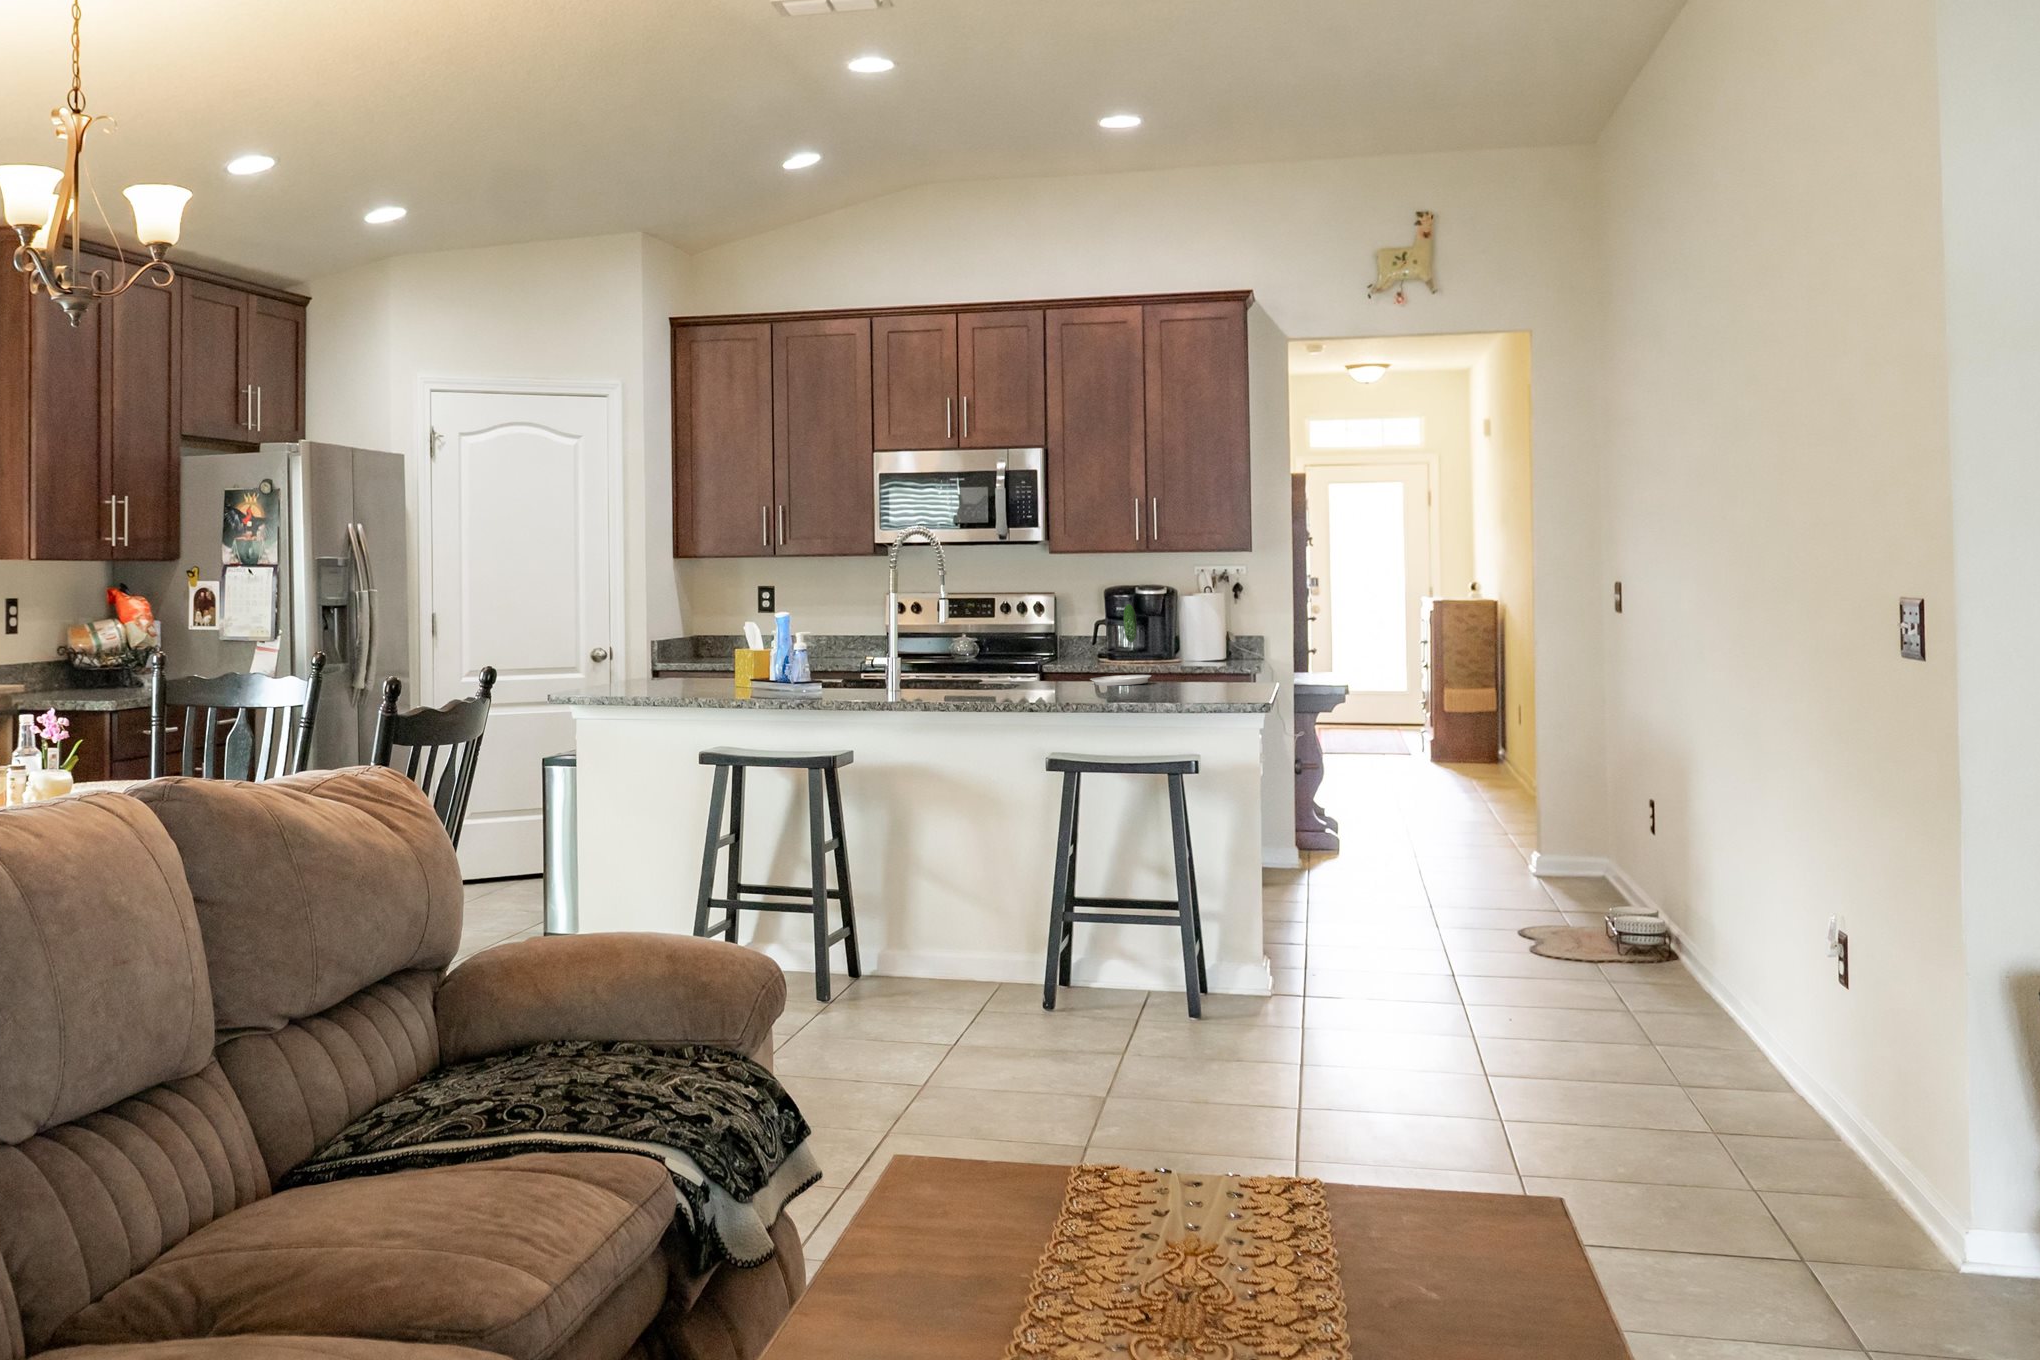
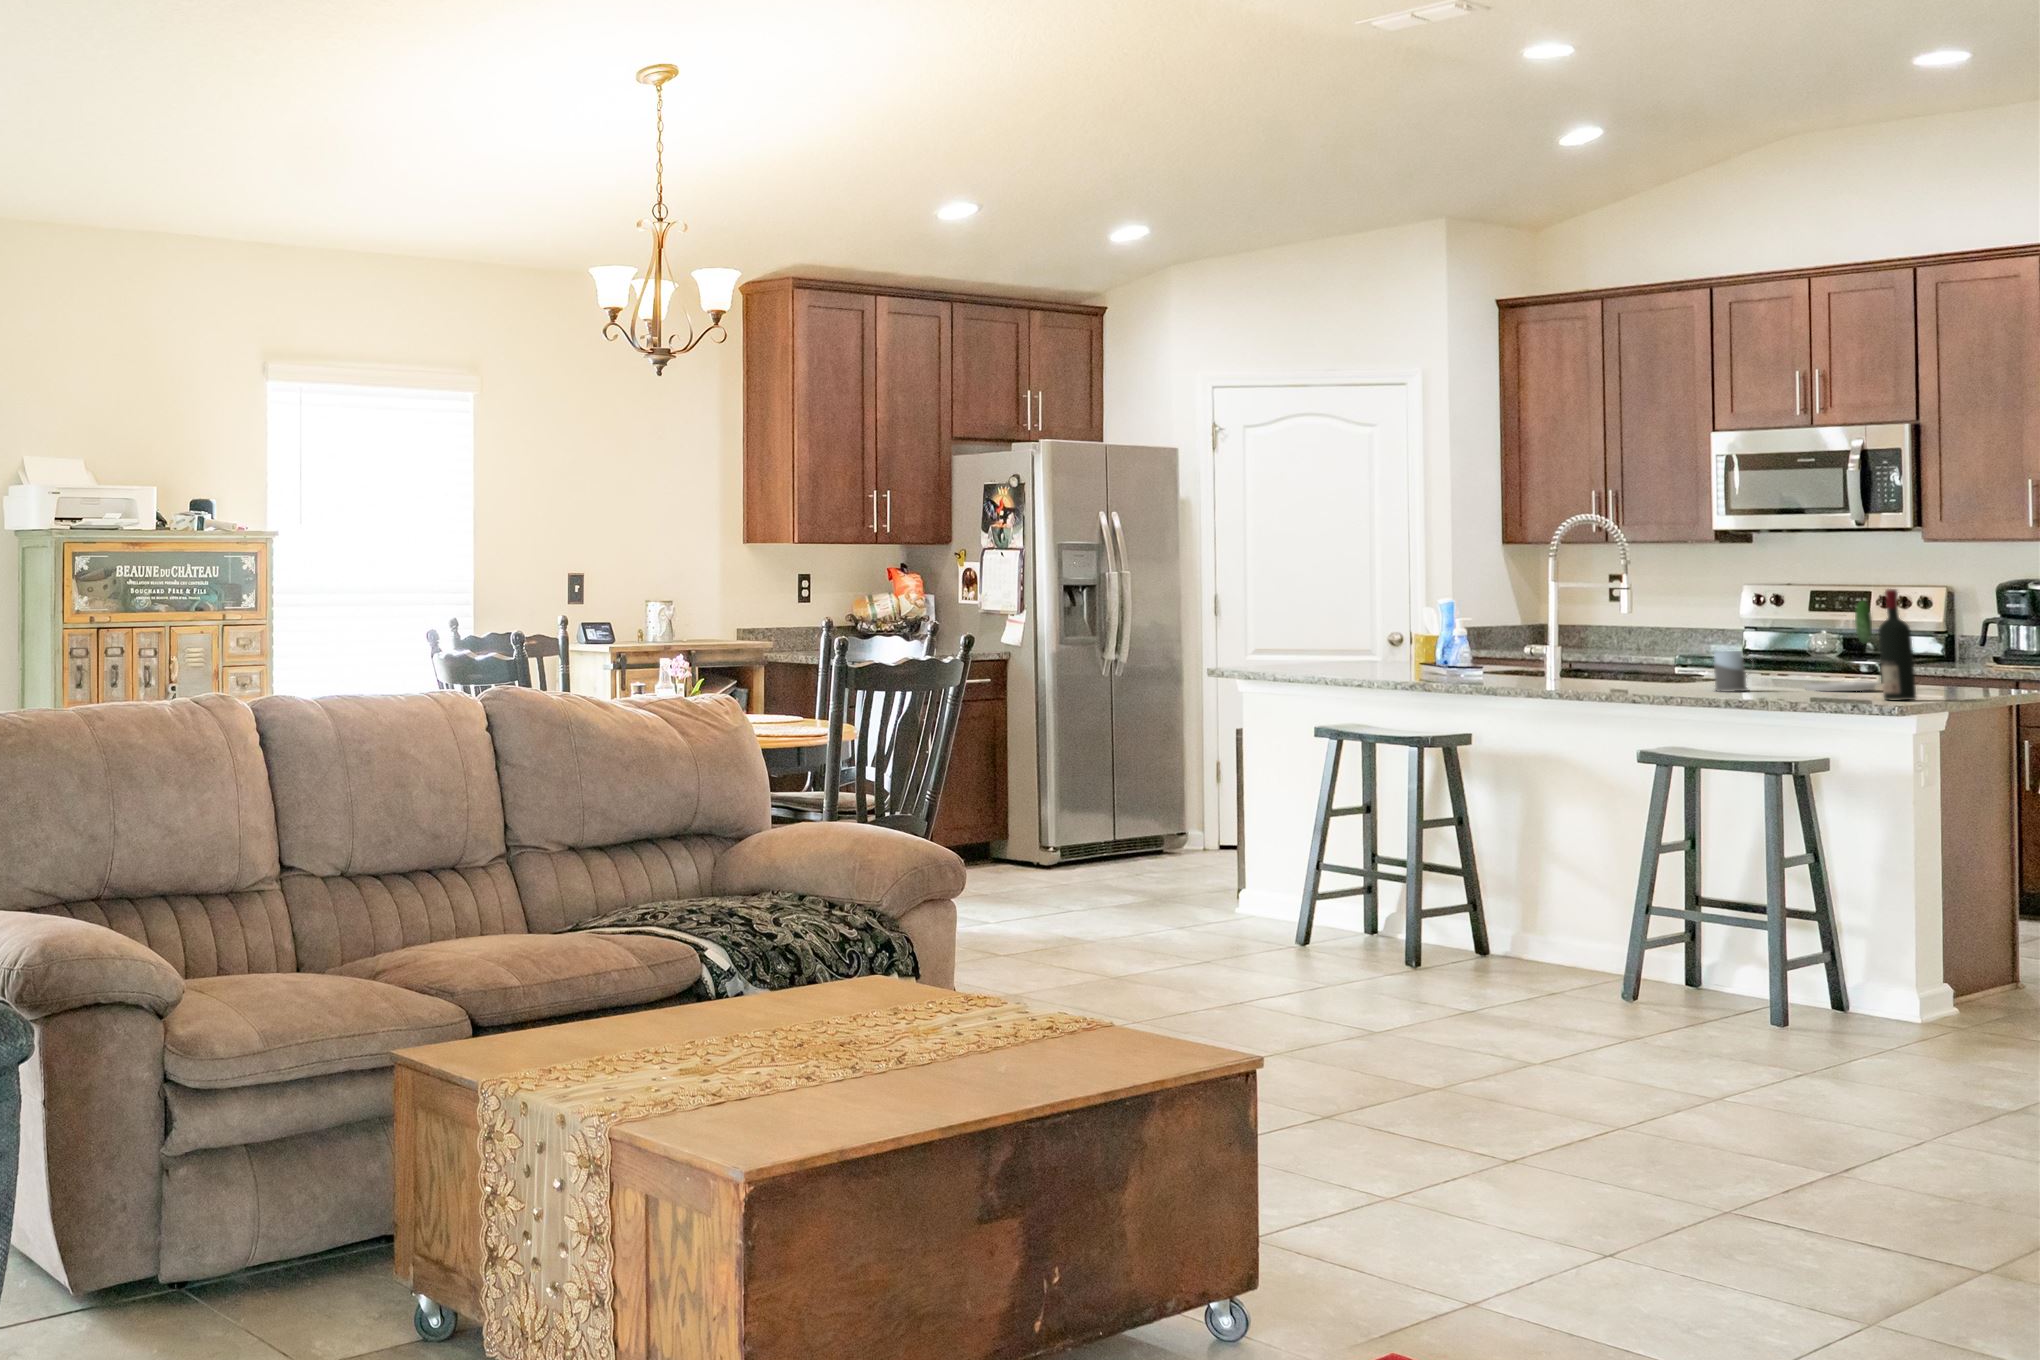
wine bottle: none [1201,593,1230,691] -> present [1878,589,1916,700]
mug: none [1044,652,1080,690] -> present [1714,651,1753,692]

